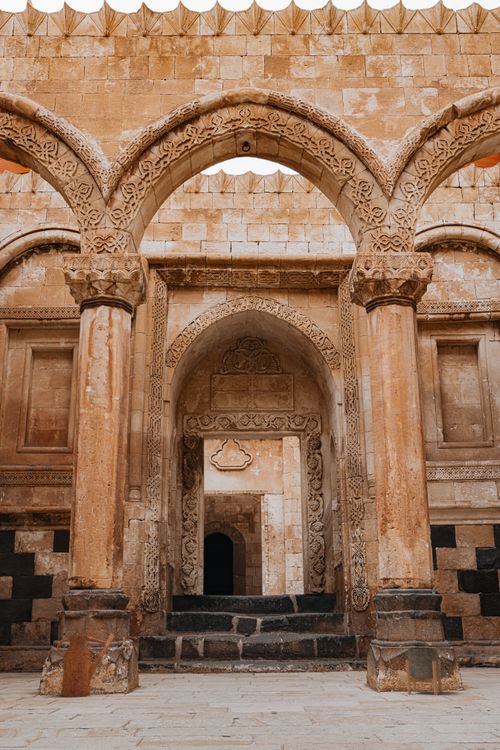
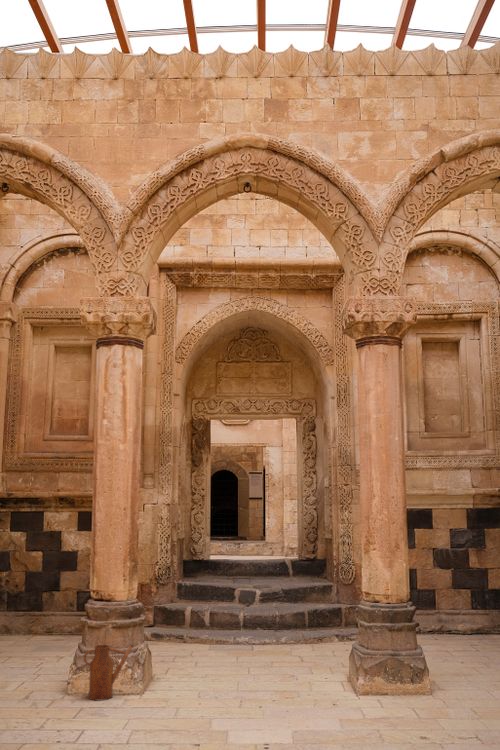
planter: present [406,648,442,695] -> none [380,658,410,702]

